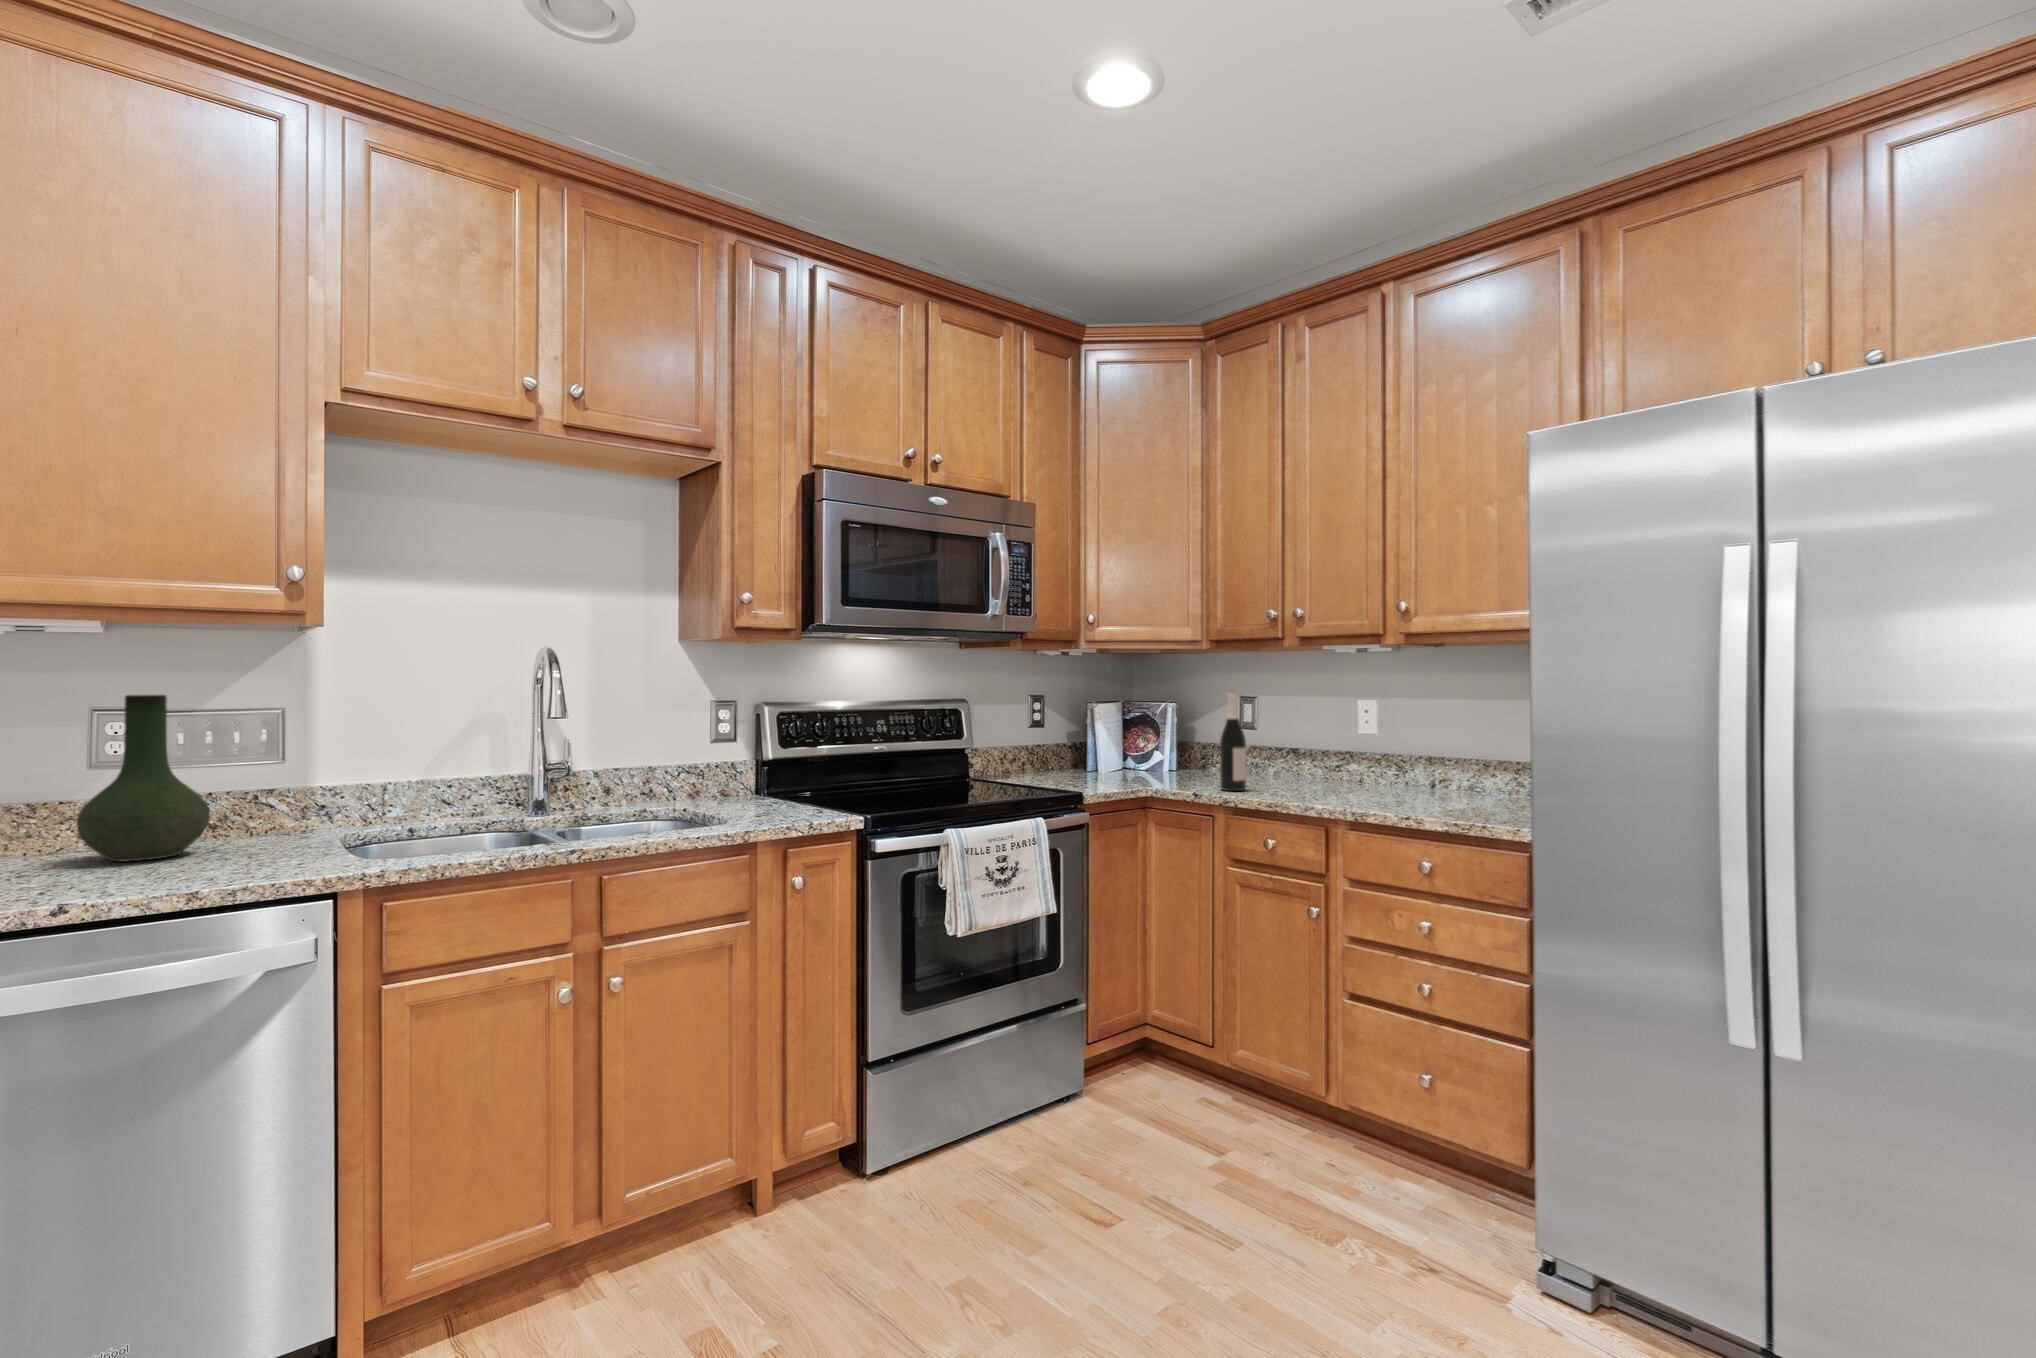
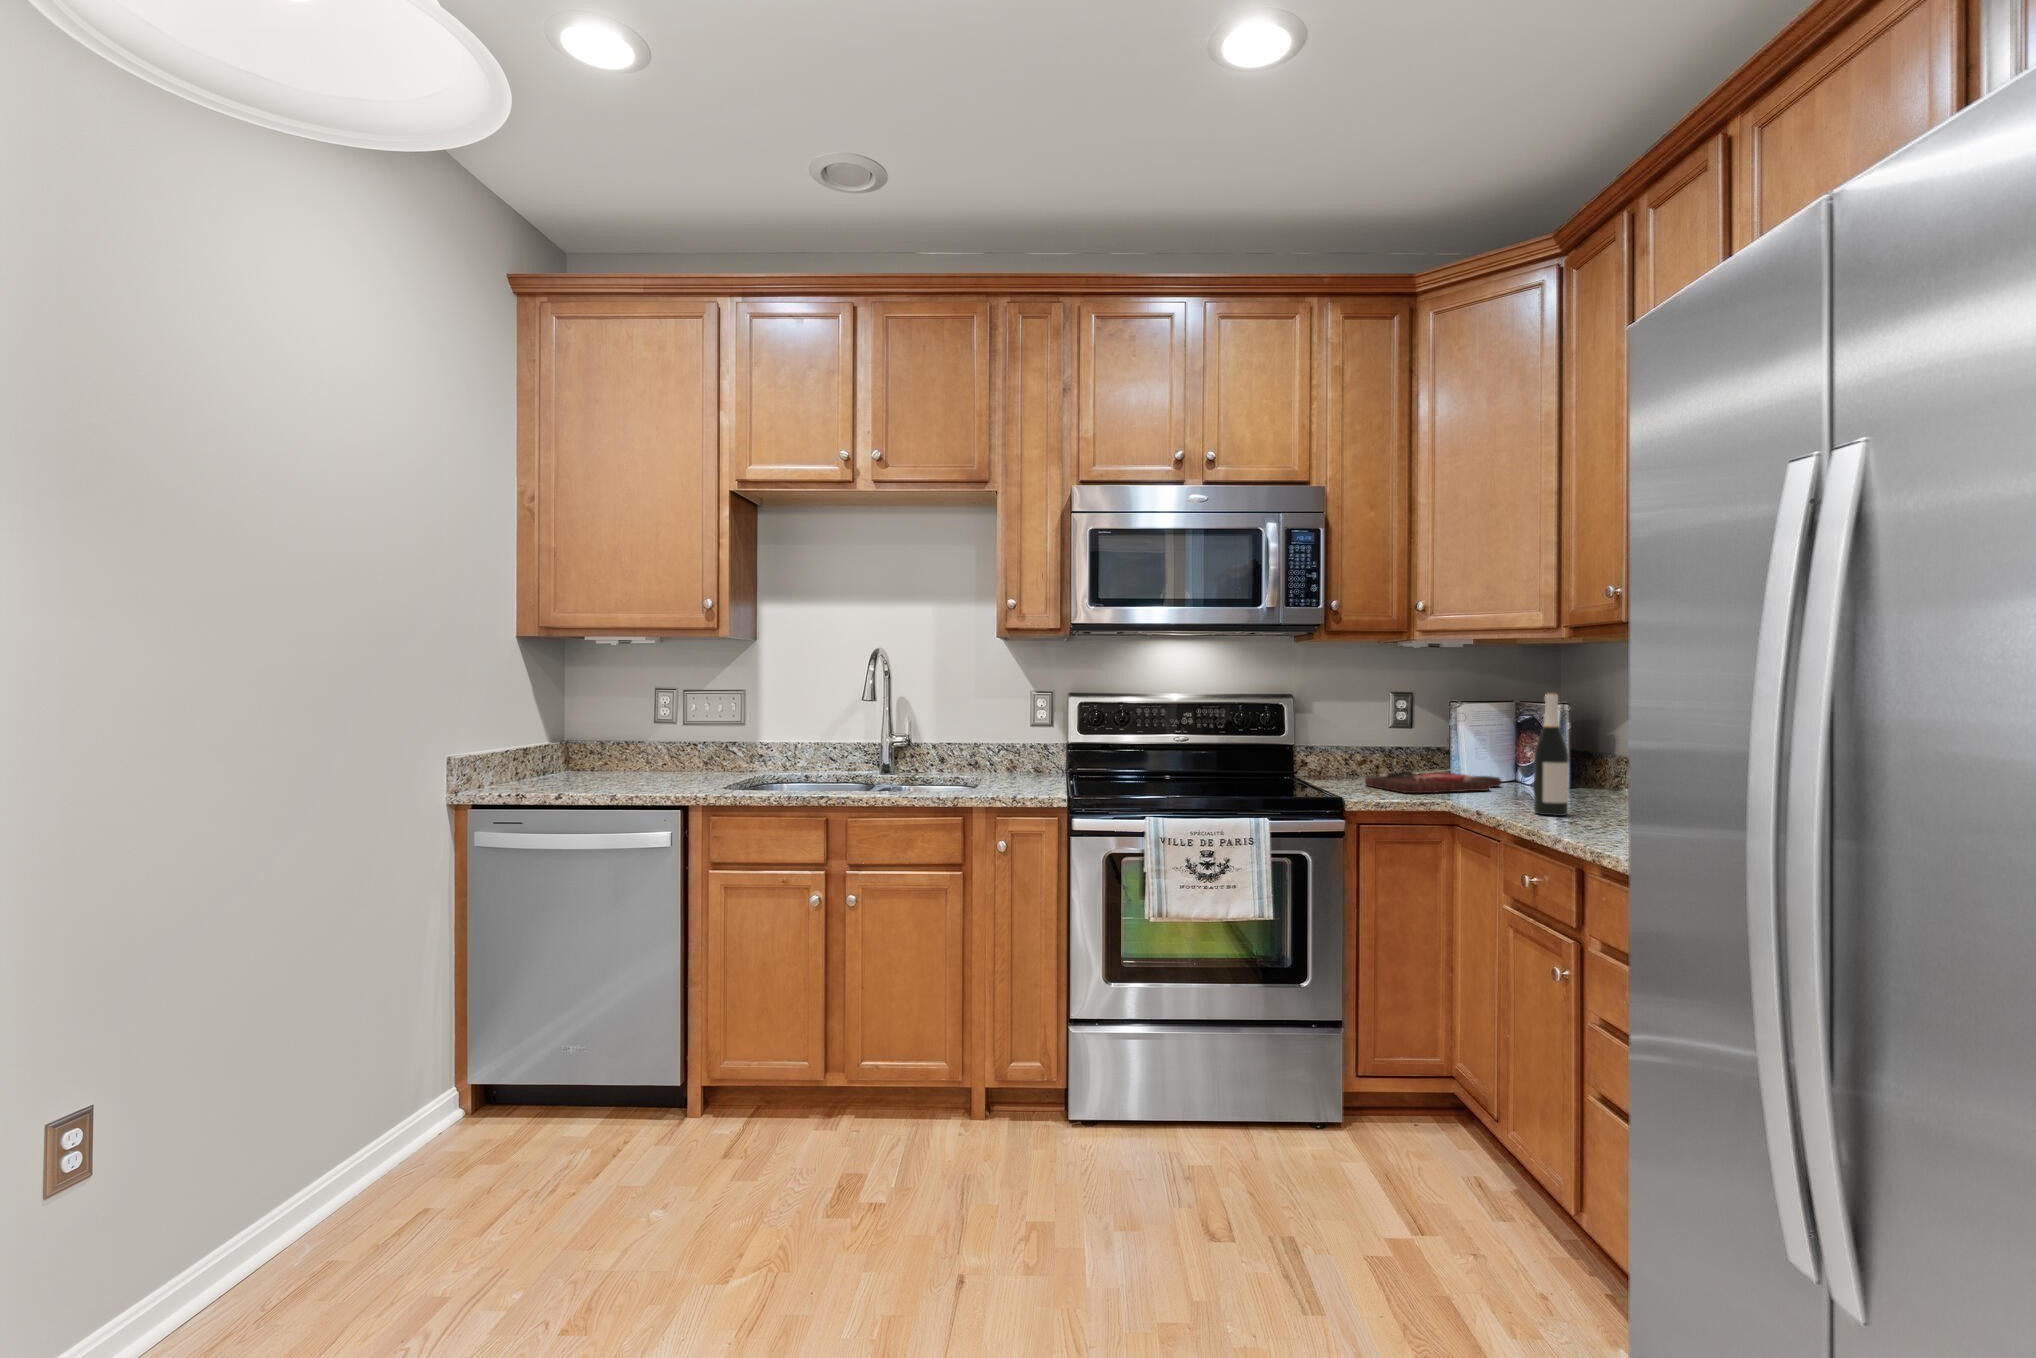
vase: present [77,695,210,861] -> none [630,682,692,778]
cutting board: none [1037,761,1132,785] -> present [1365,770,1501,793]

